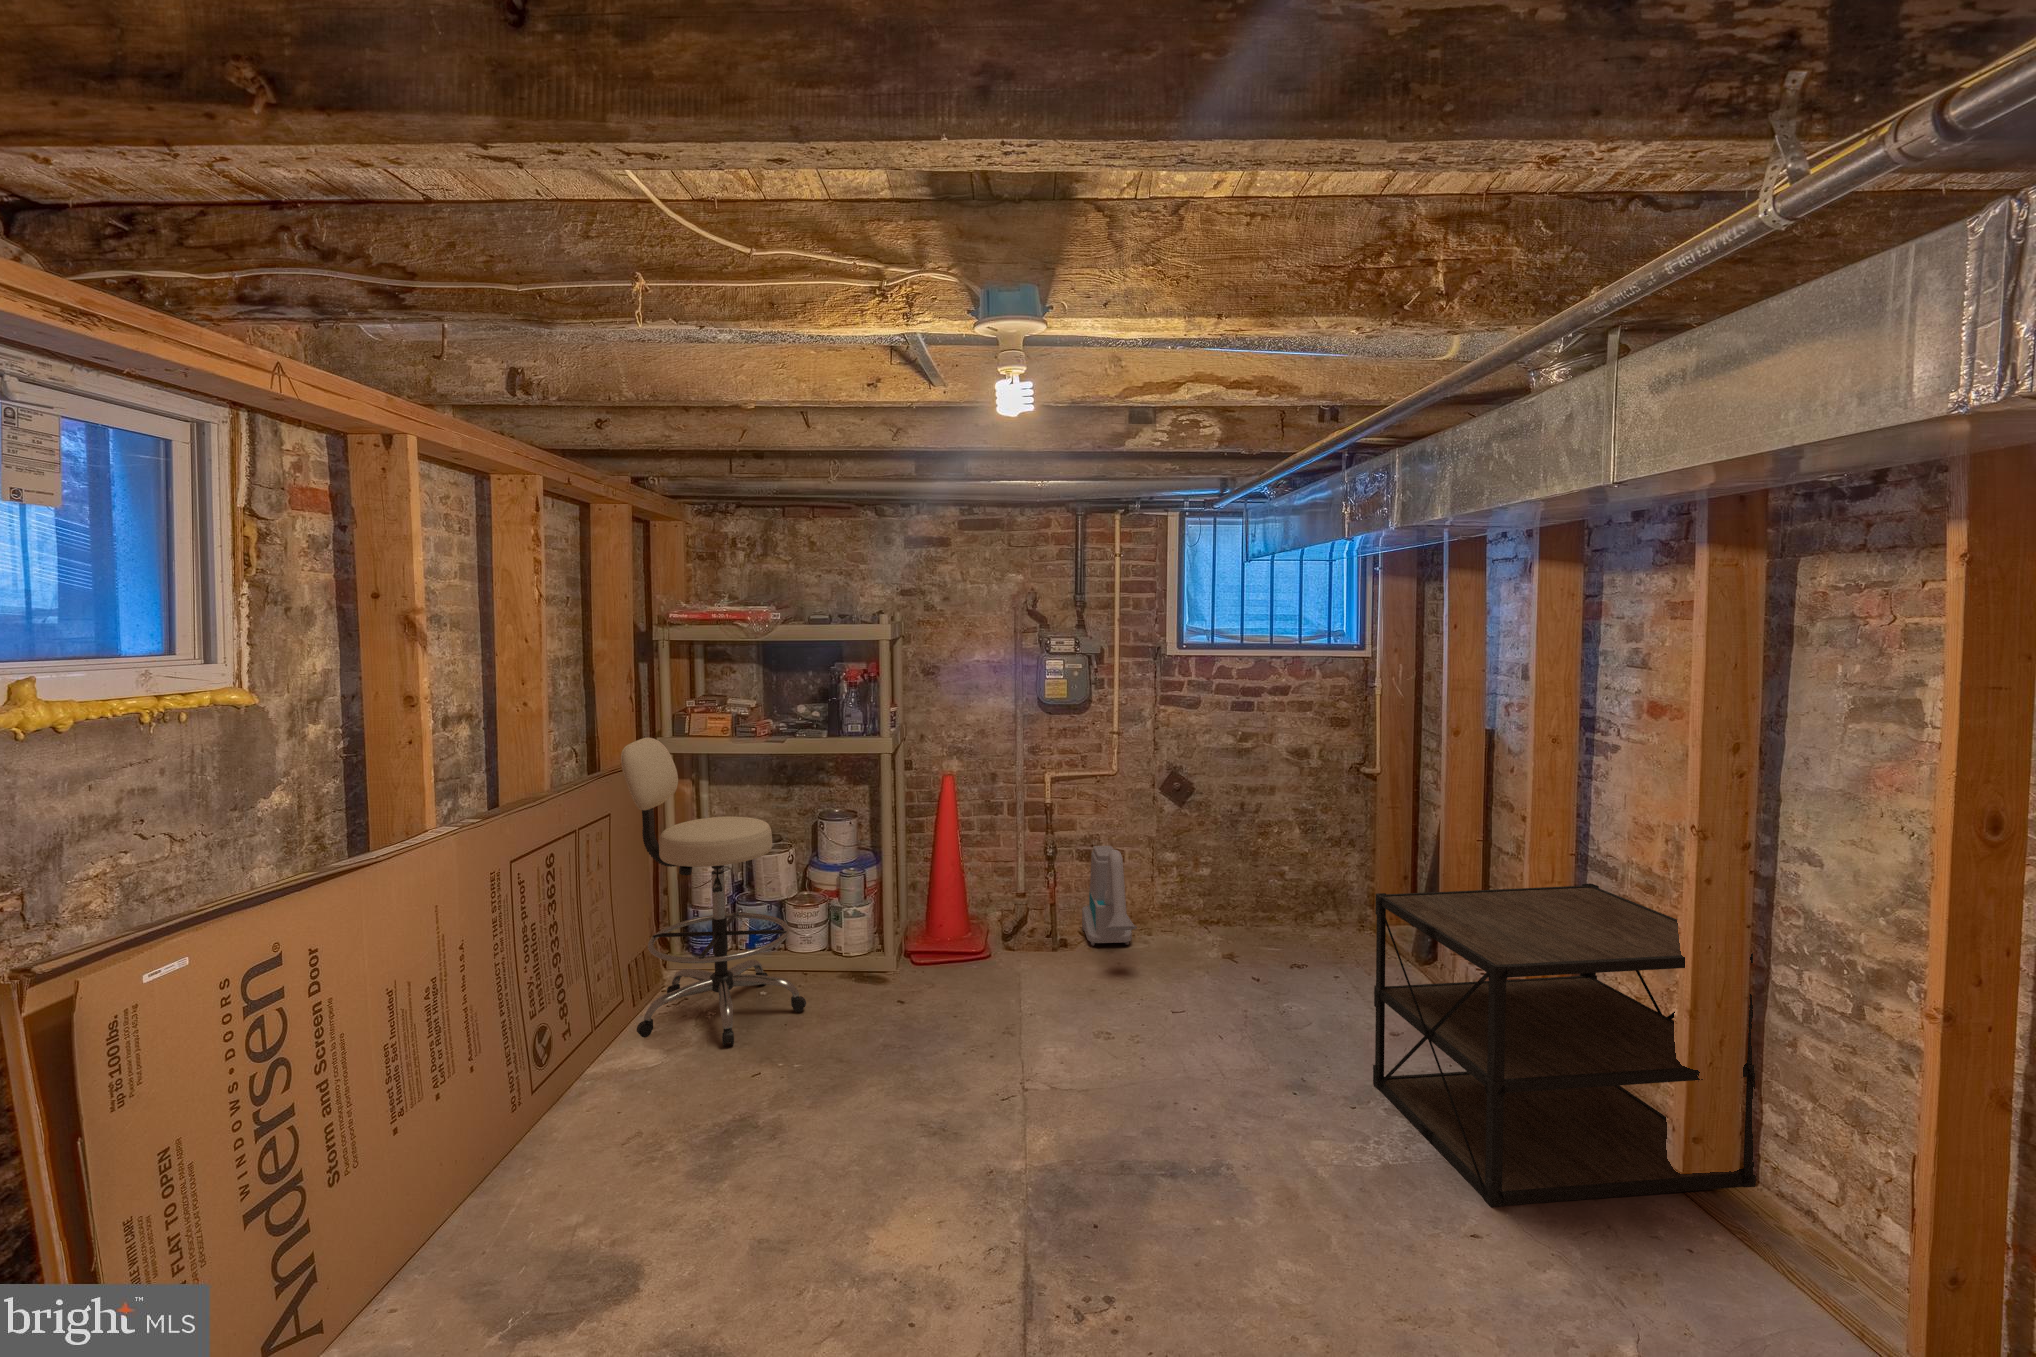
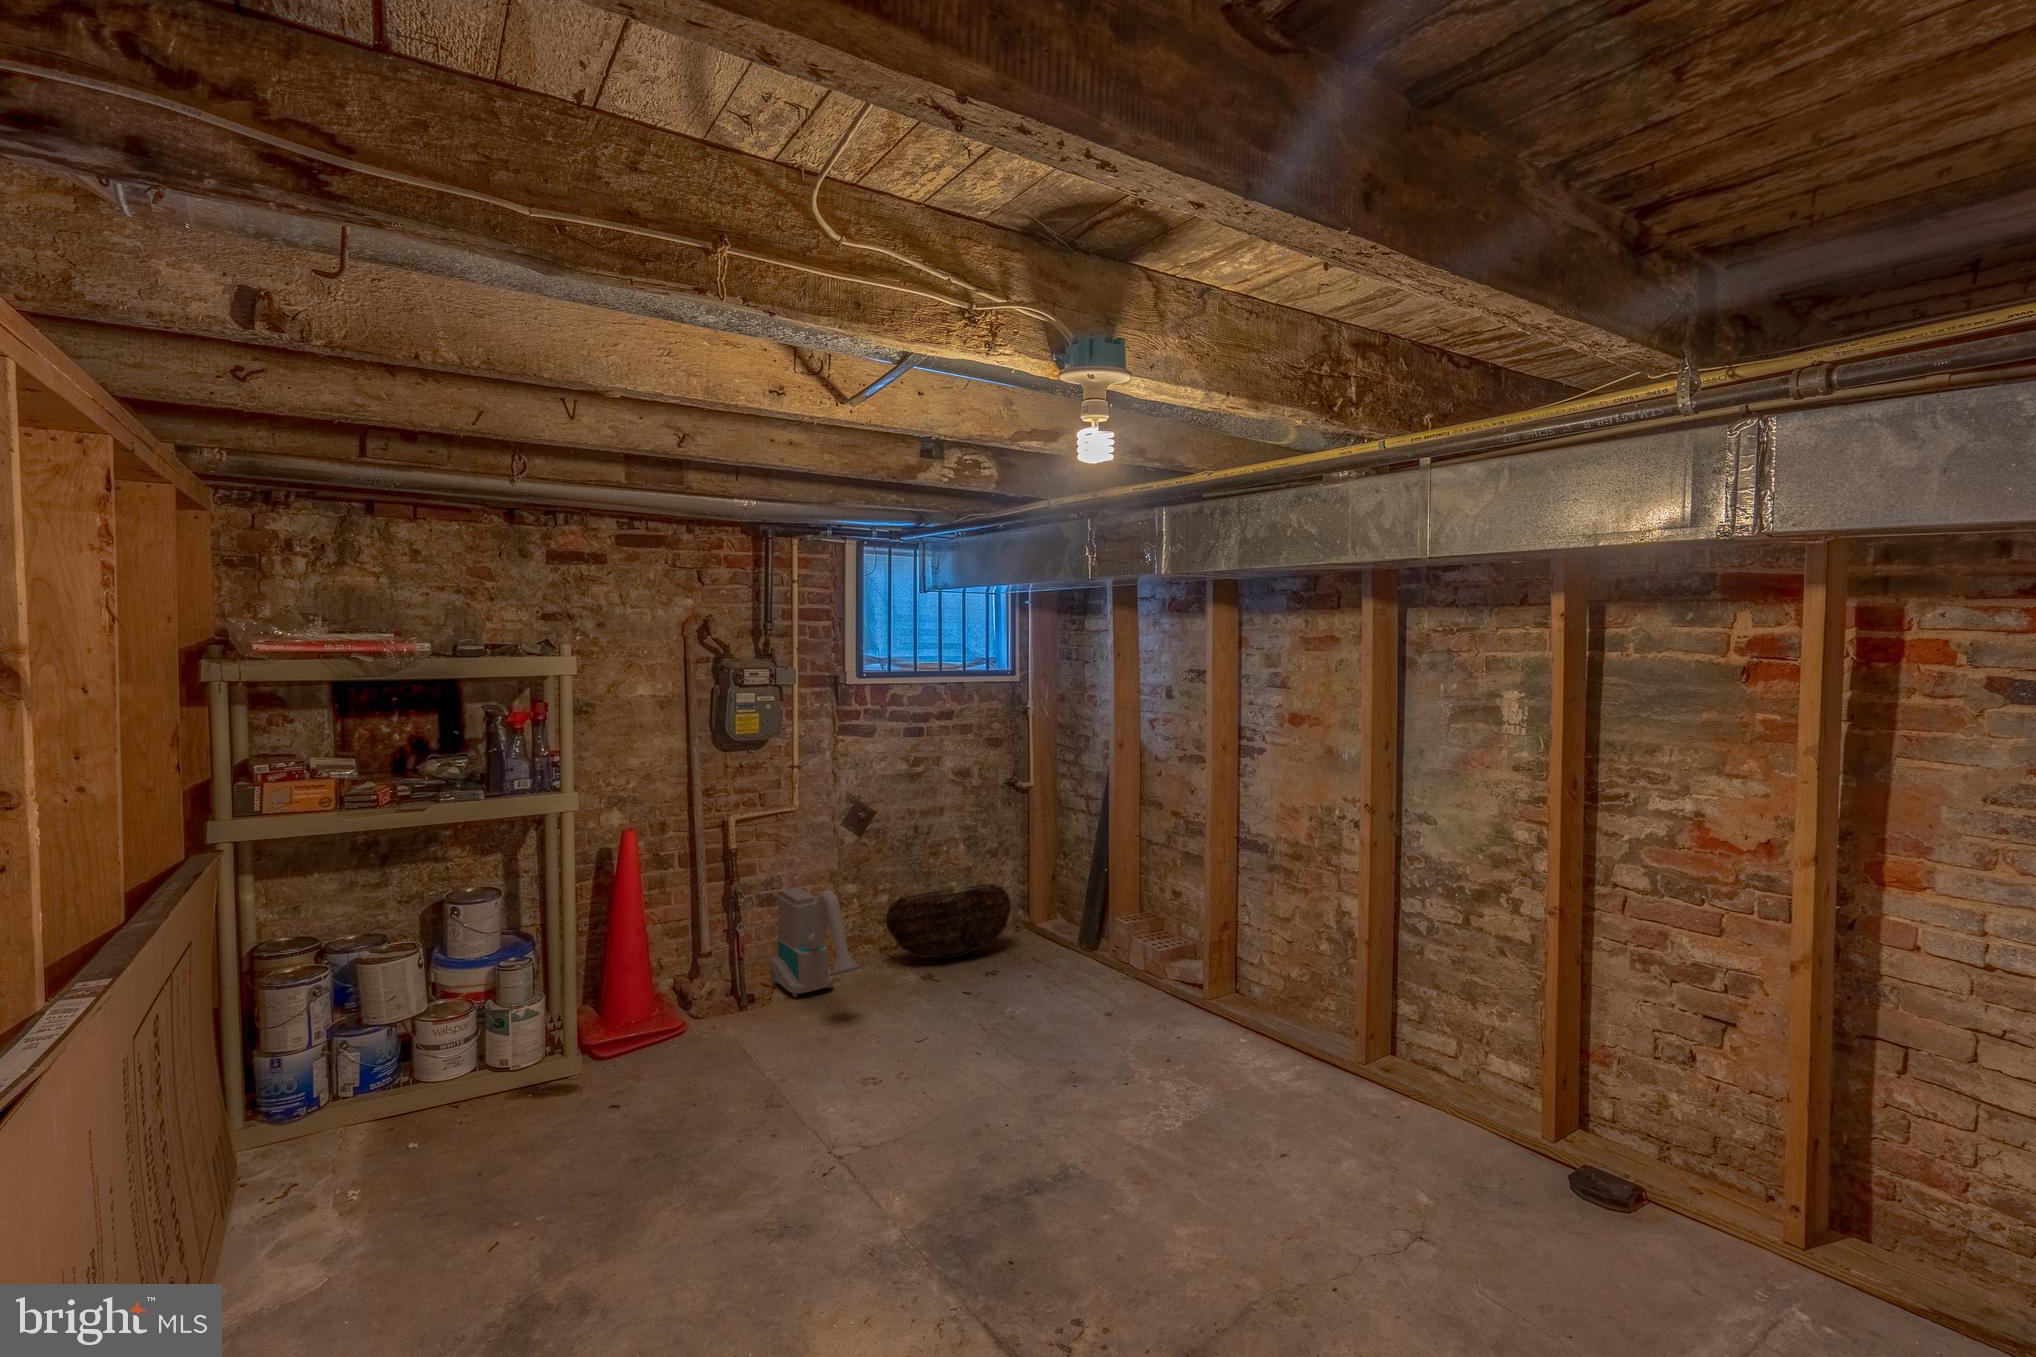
stool: present [621,737,806,1046] -> none [212,823,497,1257]
basket: none [1195,869,1336,940] -> present [885,884,1011,958]
shelving unit: present [1373,883,1756,1207] -> none [1127,860,1397,1134]

